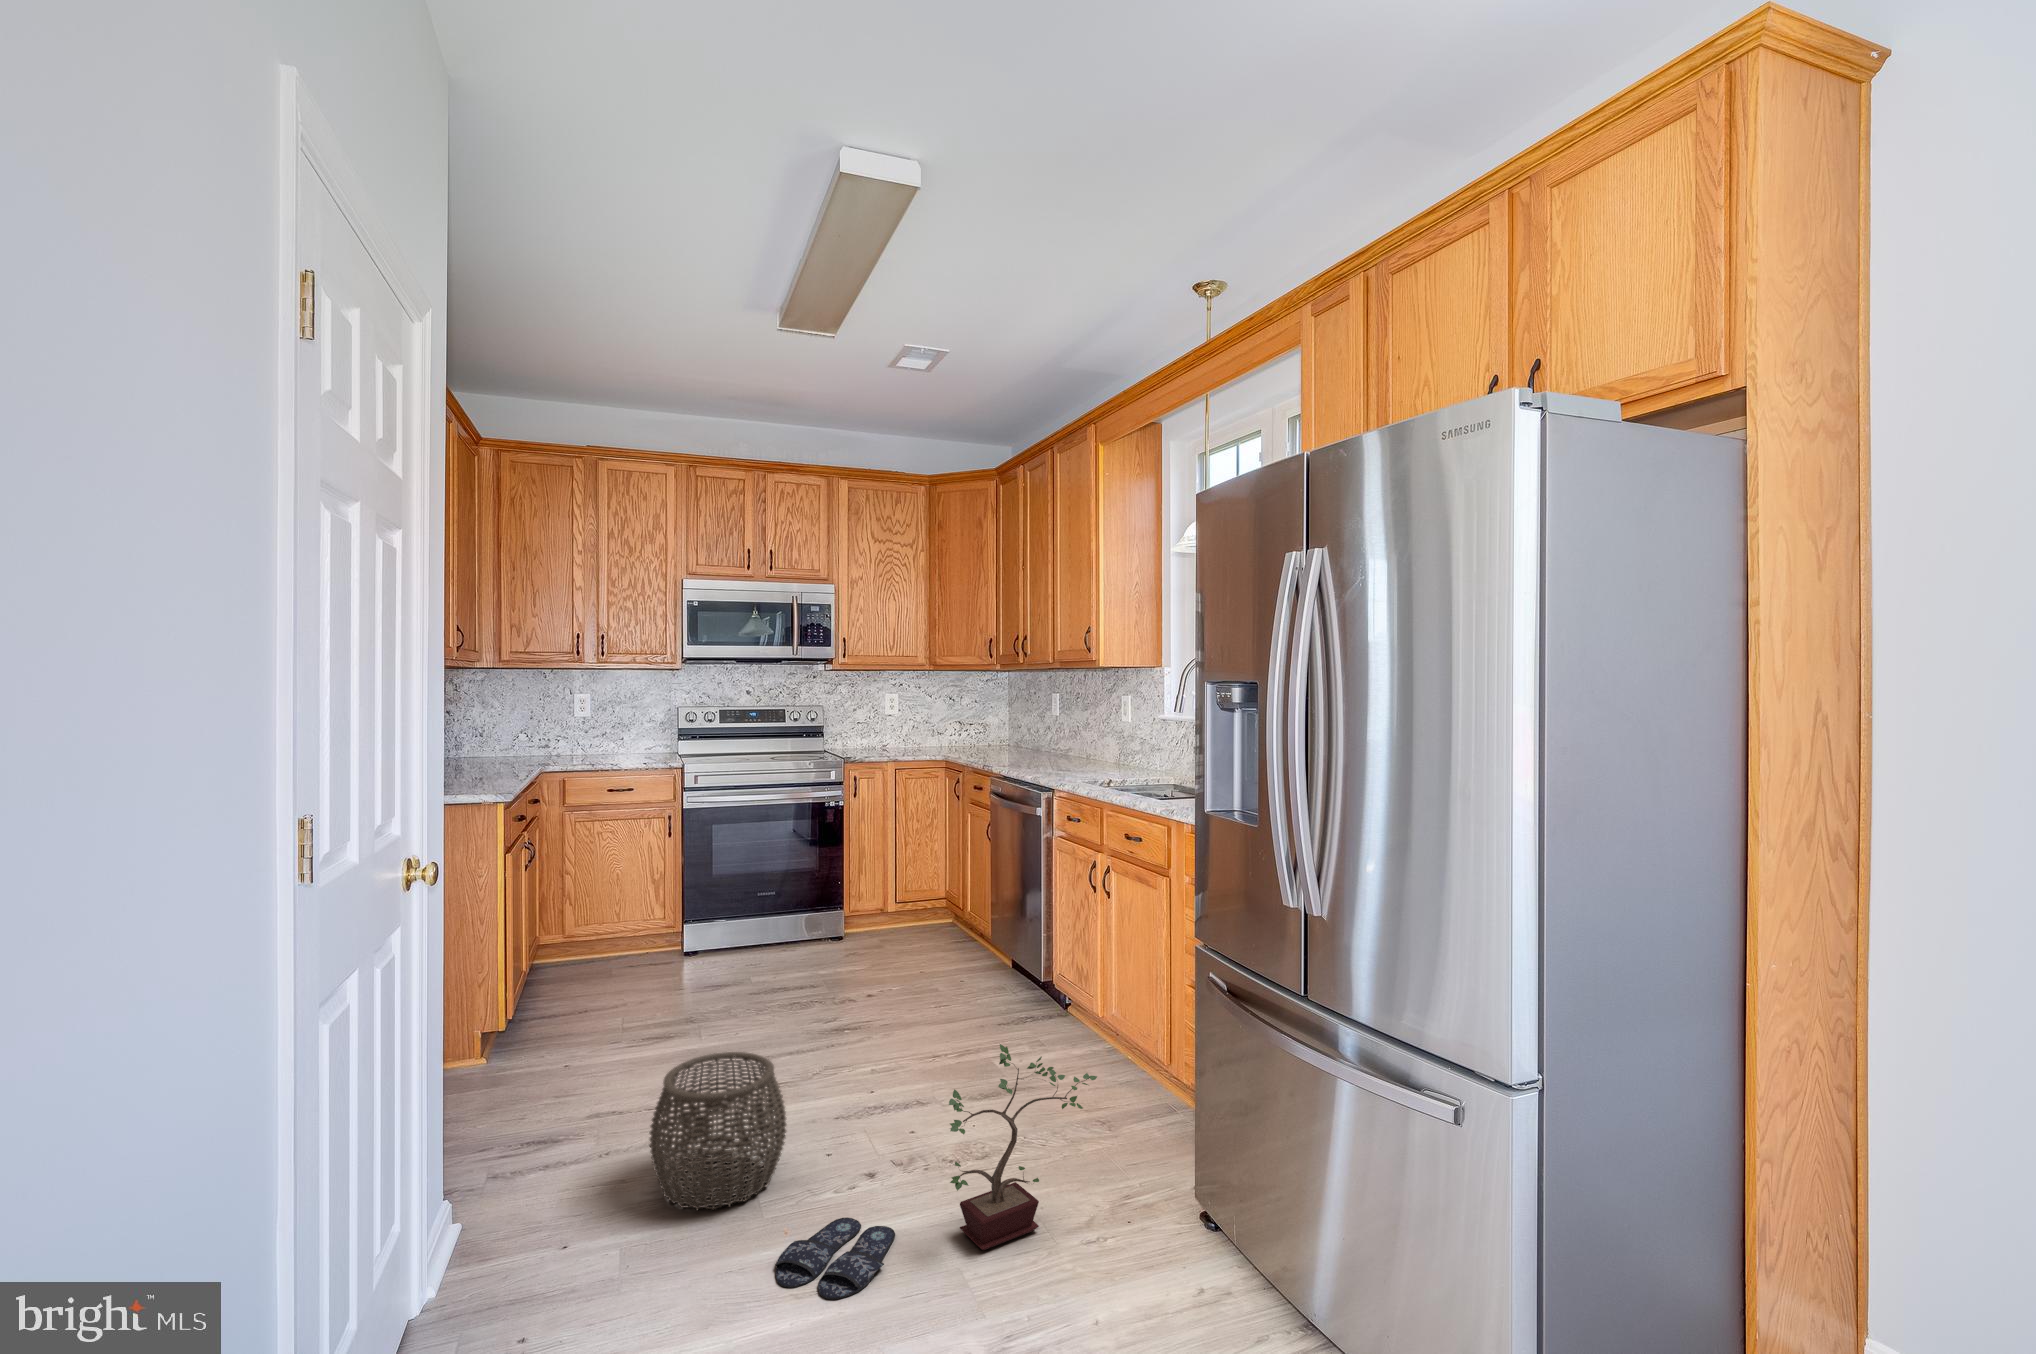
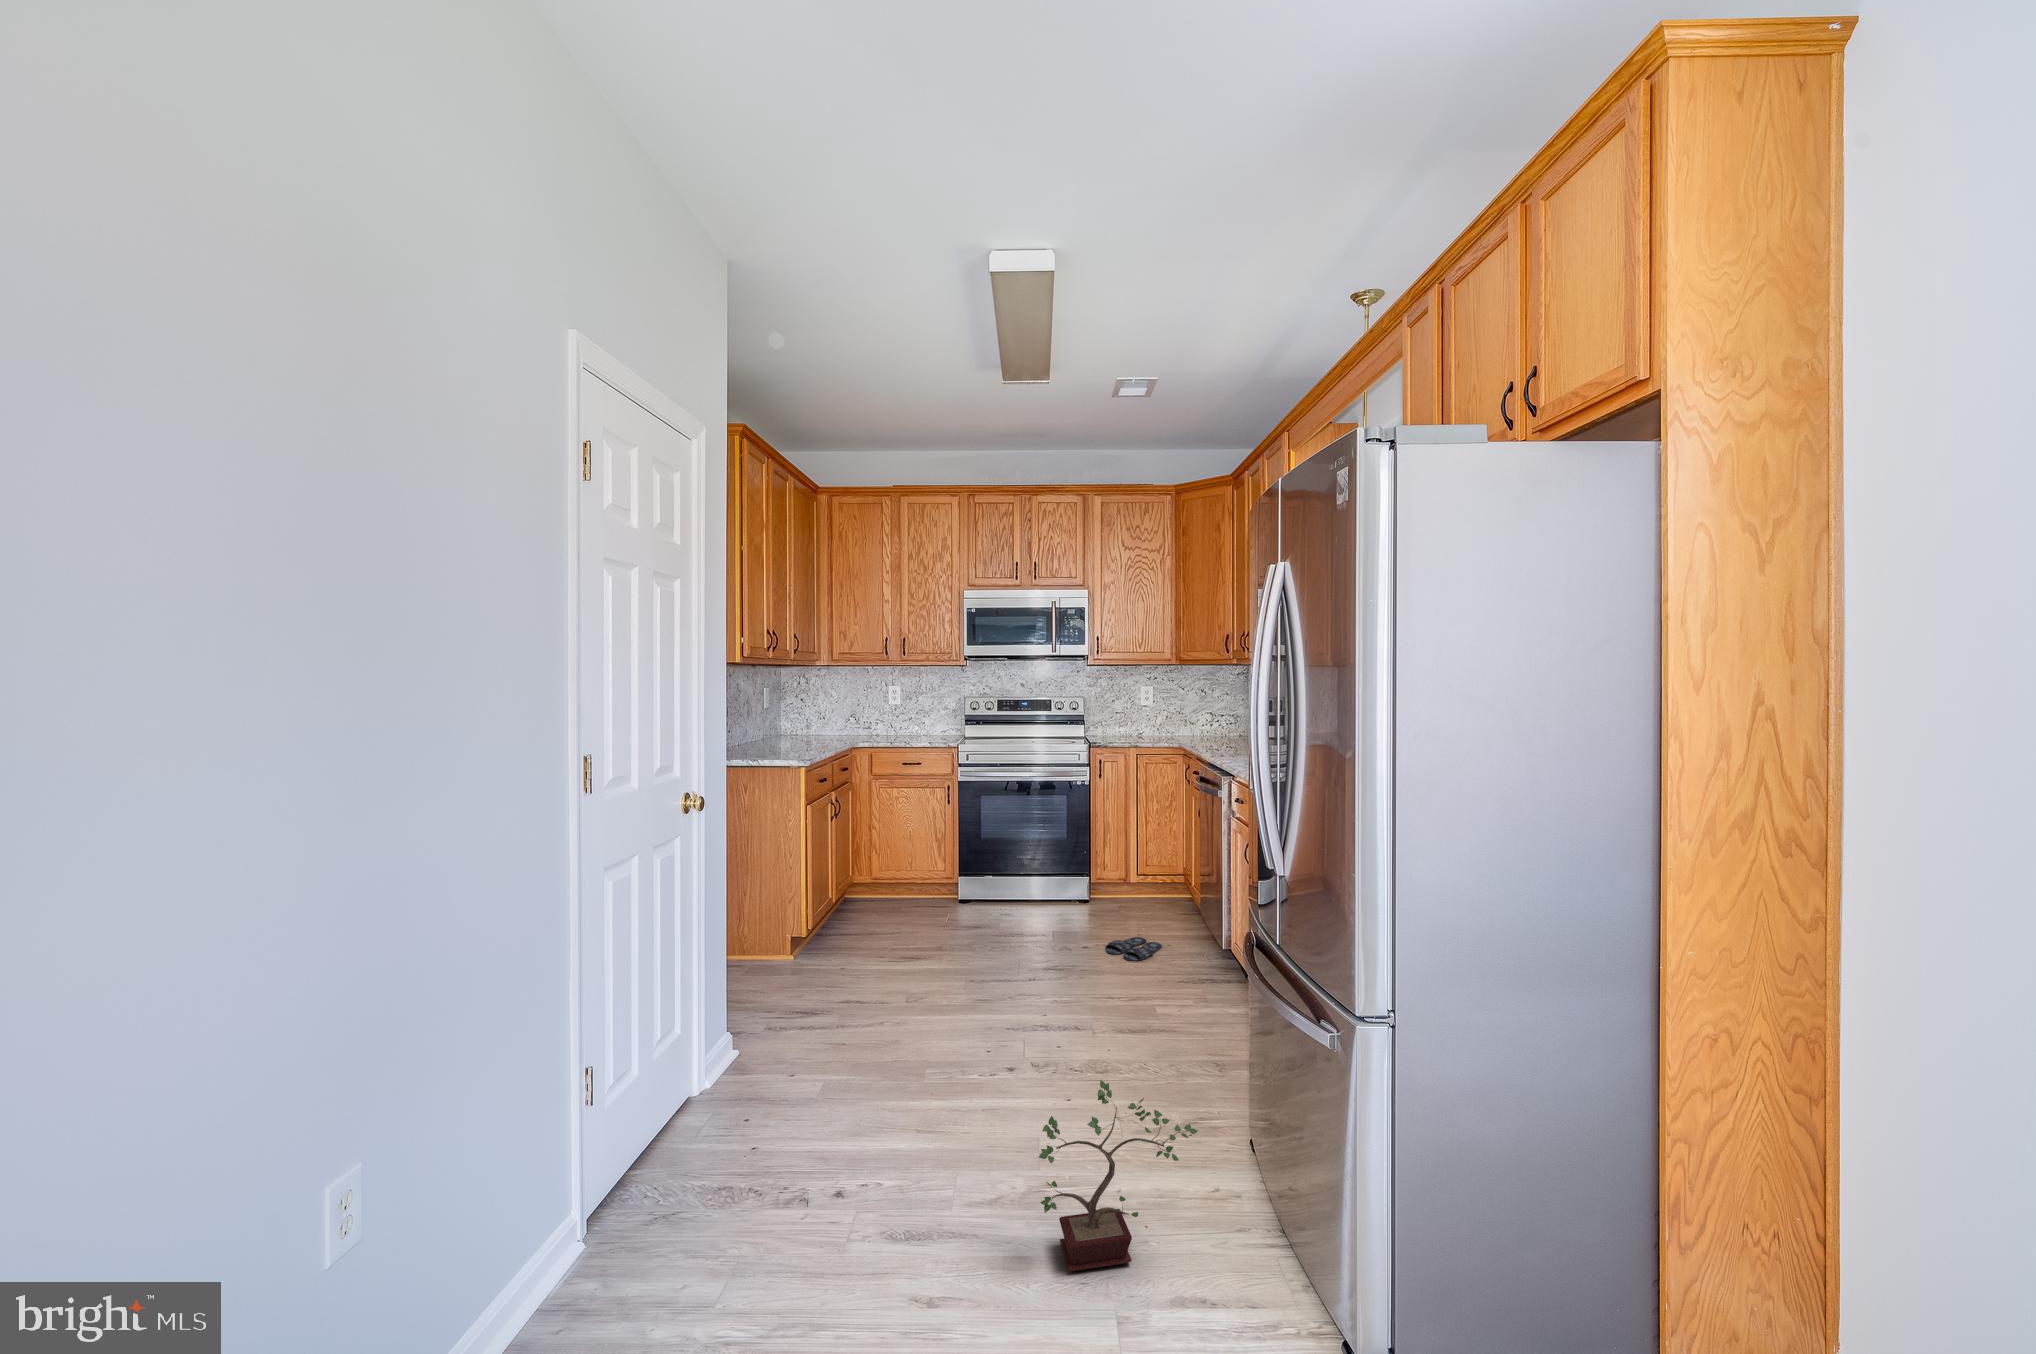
woven basket: present [649,1052,787,1210] -> none [836,1023,946,1160]
slippers: present [776,1218,895,1300] -> present [1106,937,1162,961]

